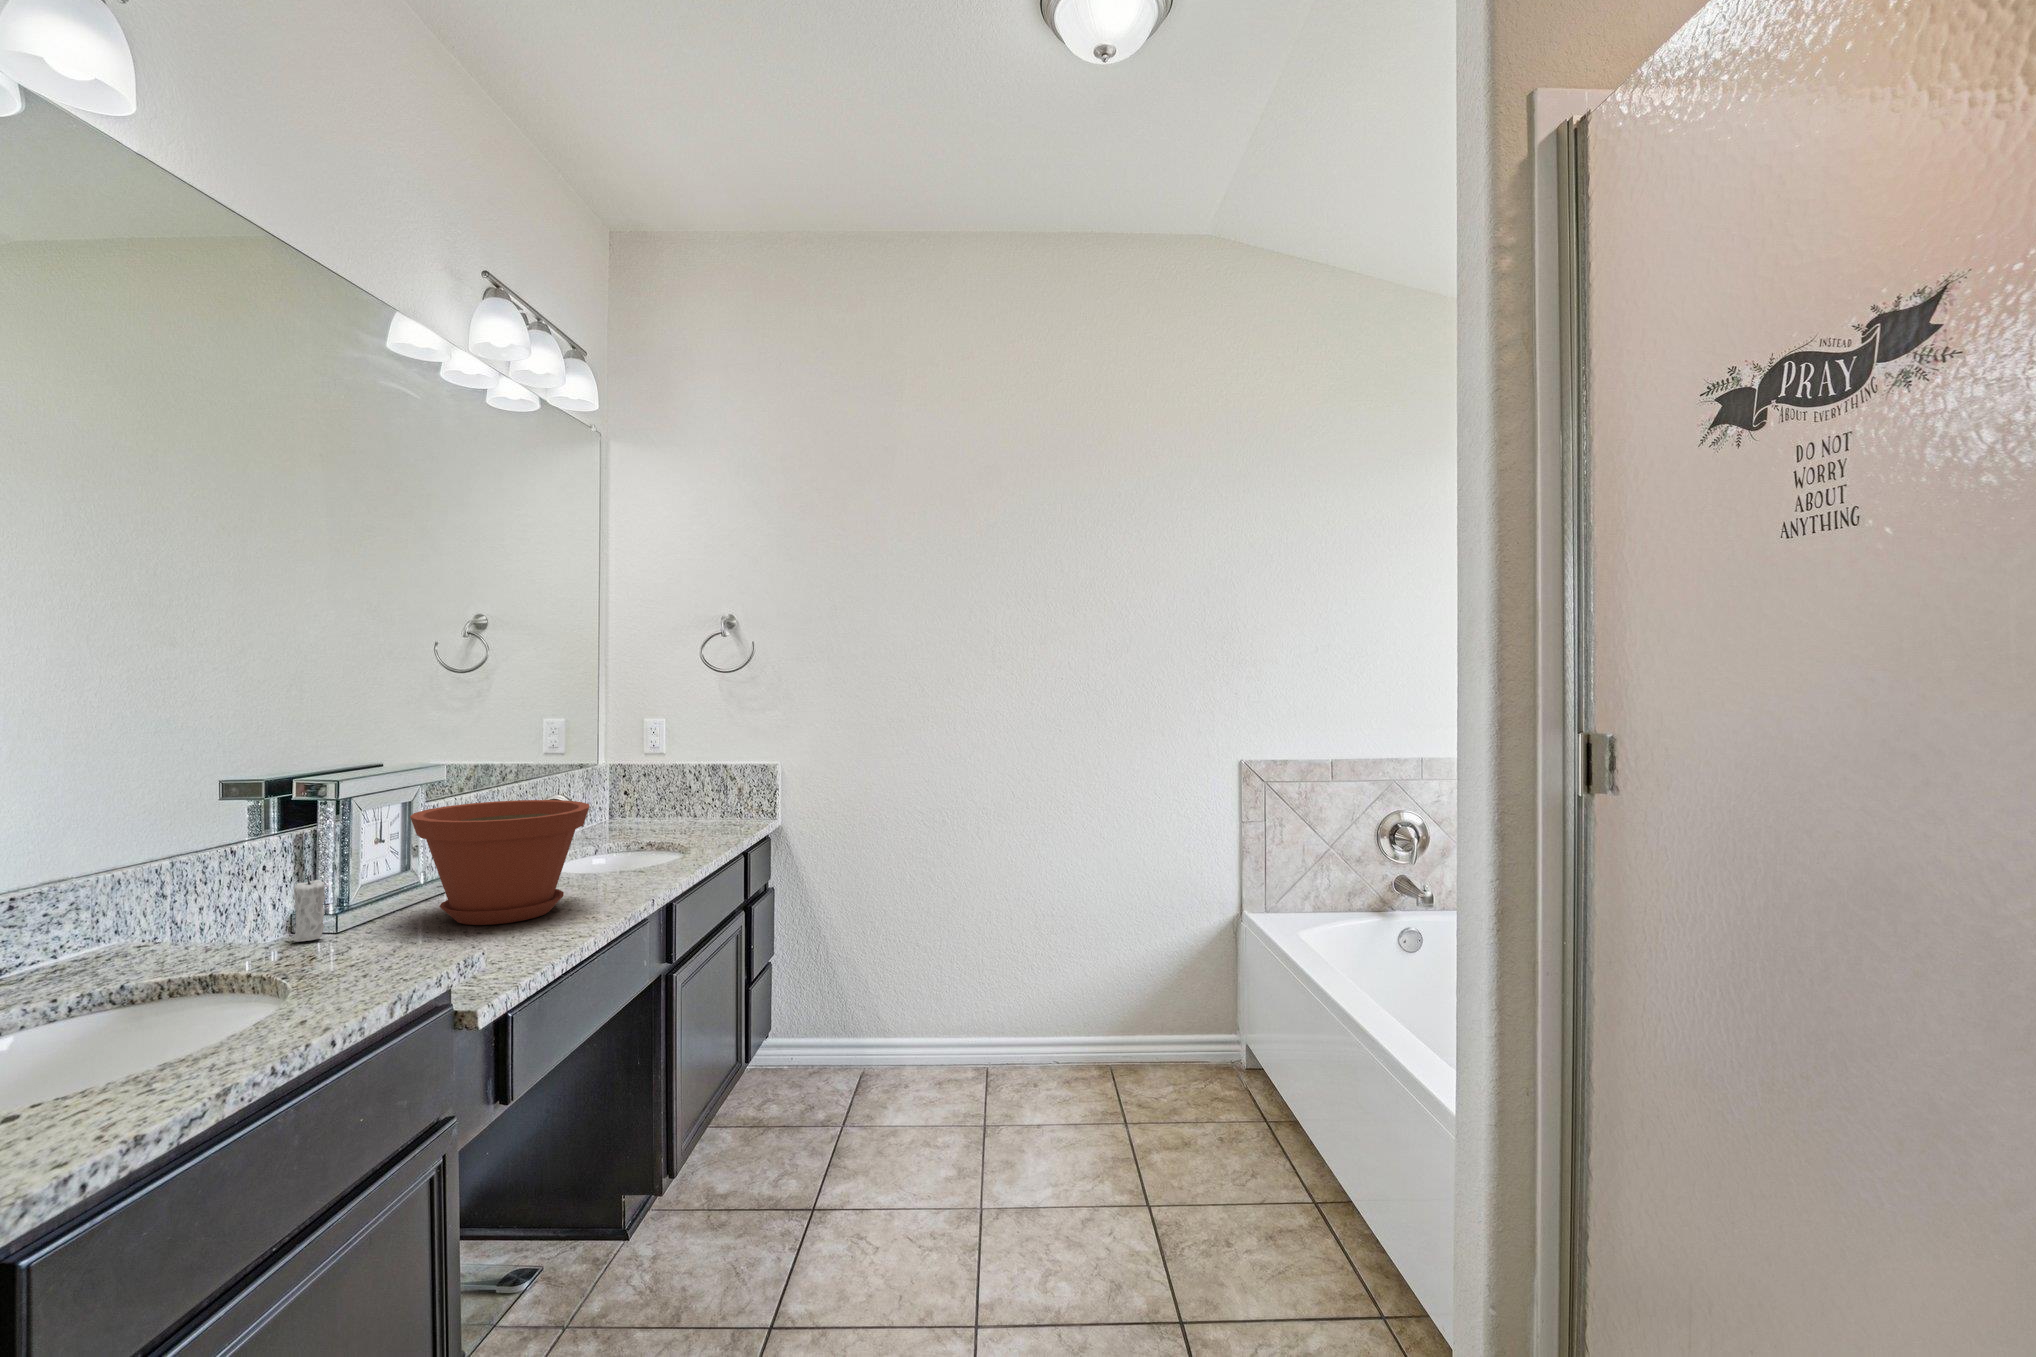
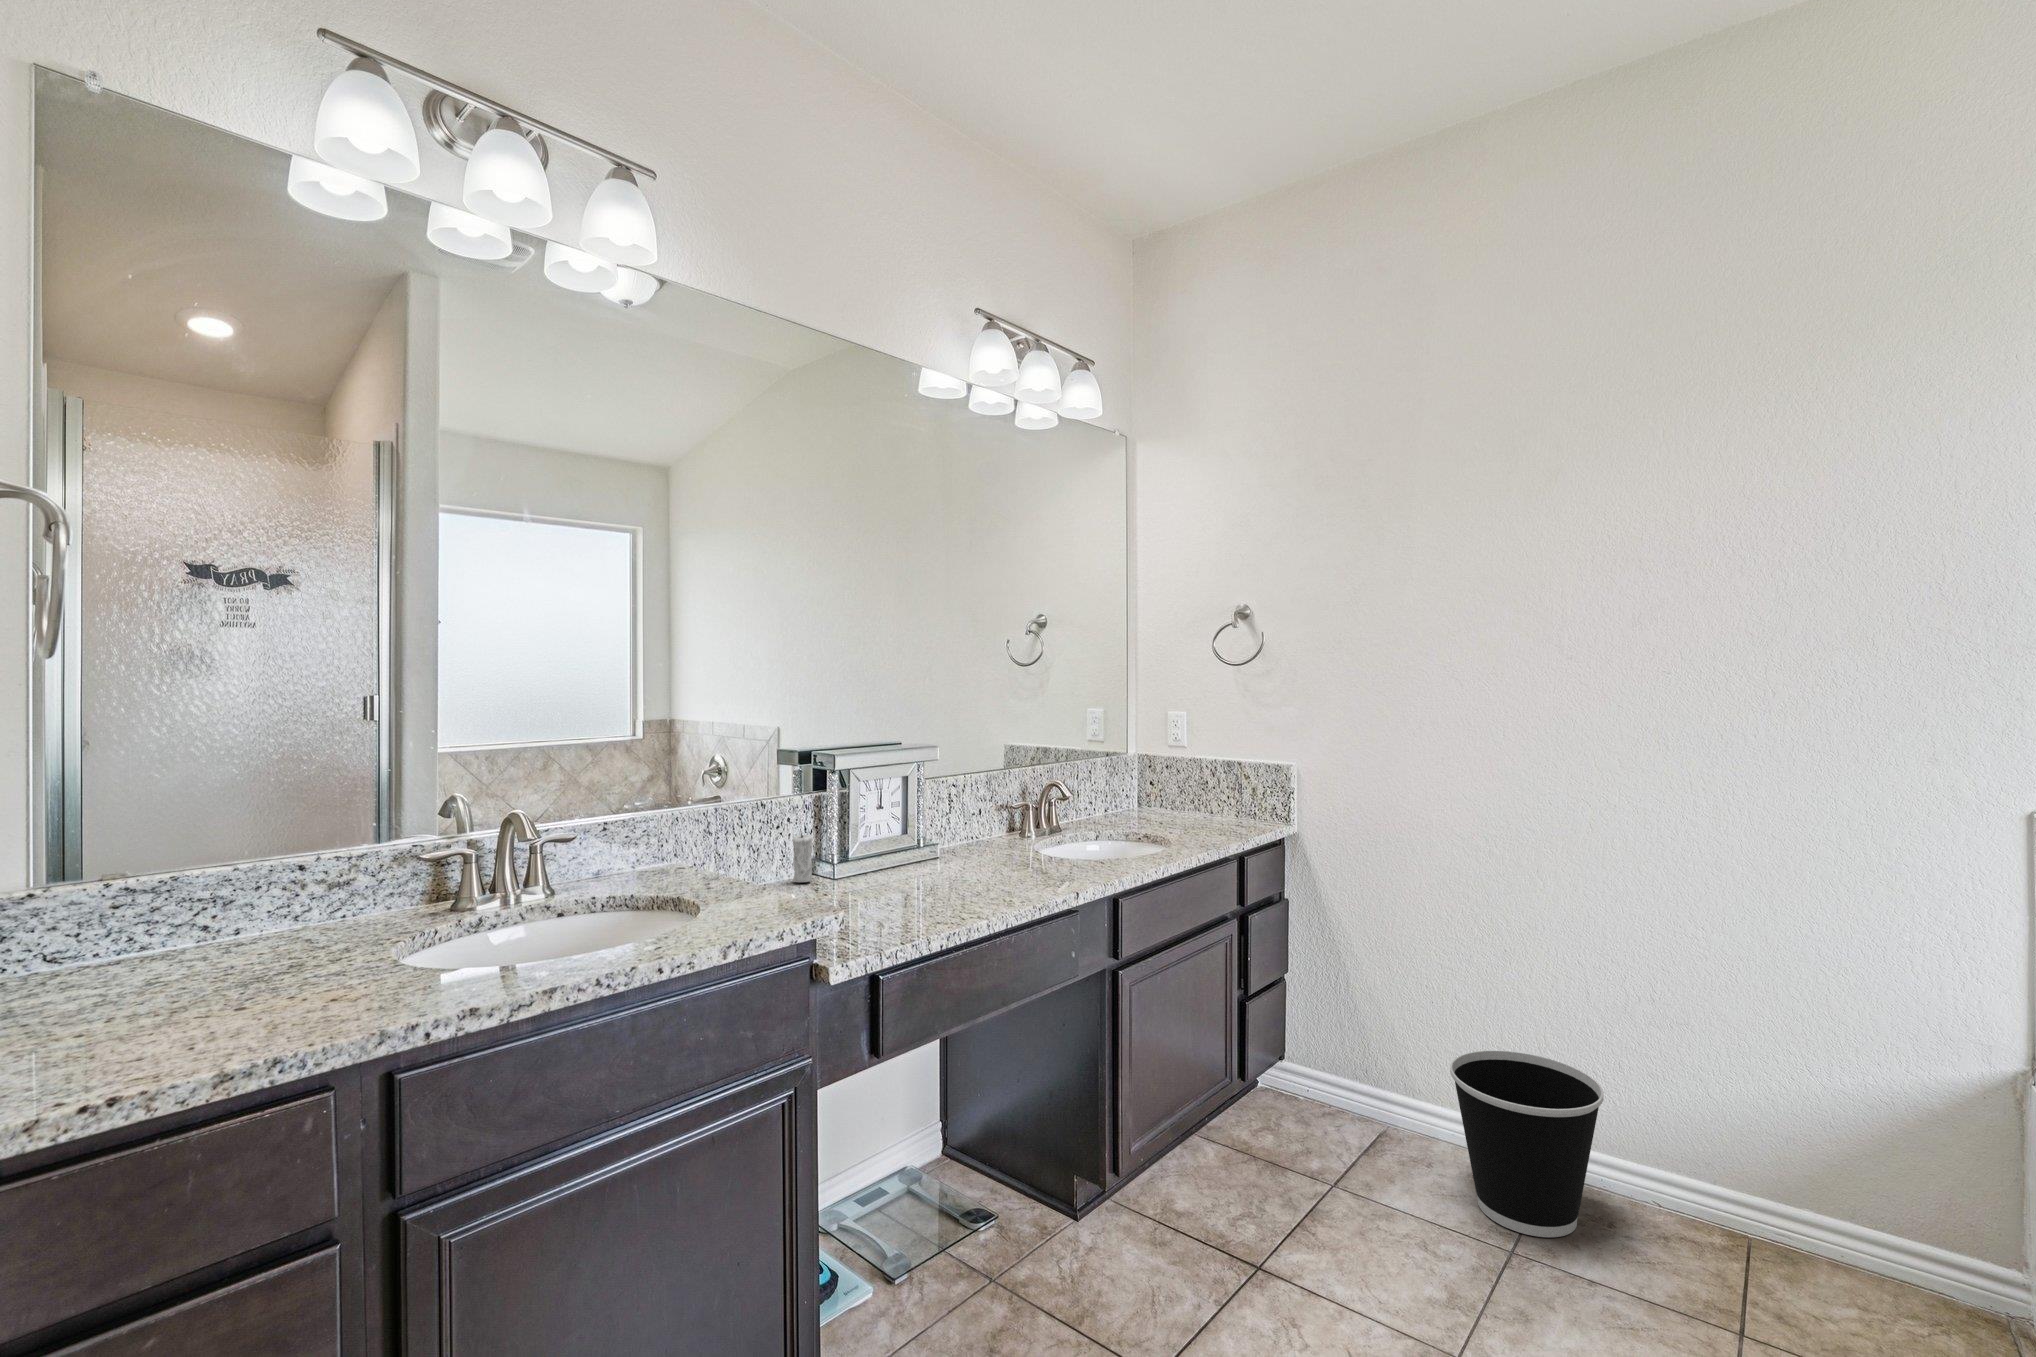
plant pot: present [410,800,589,925] -> none [866,780,1008,892]
wastebasket: none [928,978,1029,1110] -> present [1450,1051,1604,1237]

